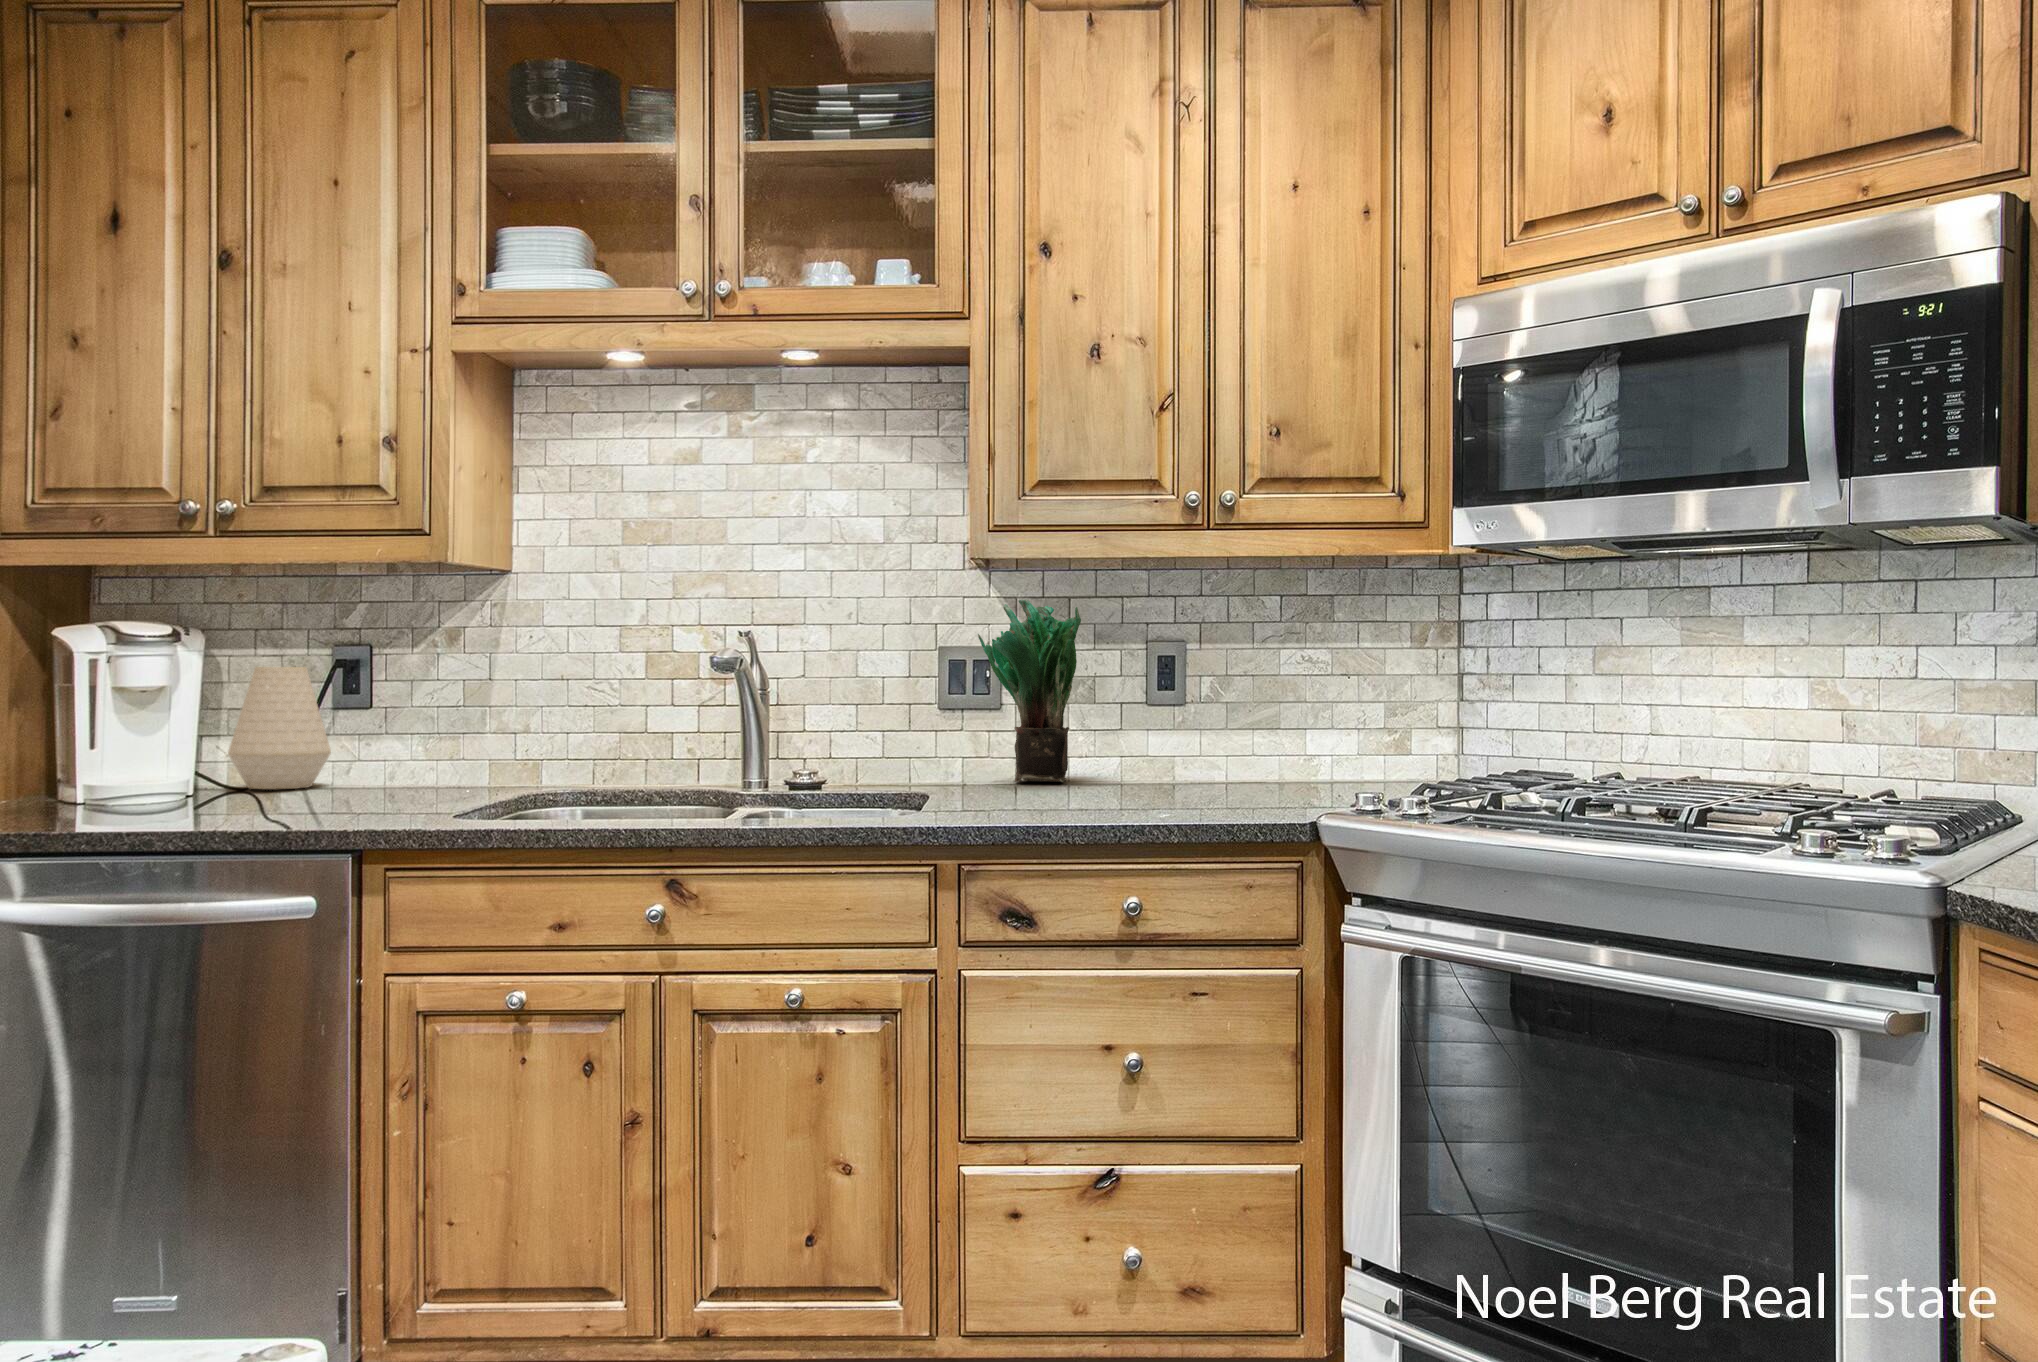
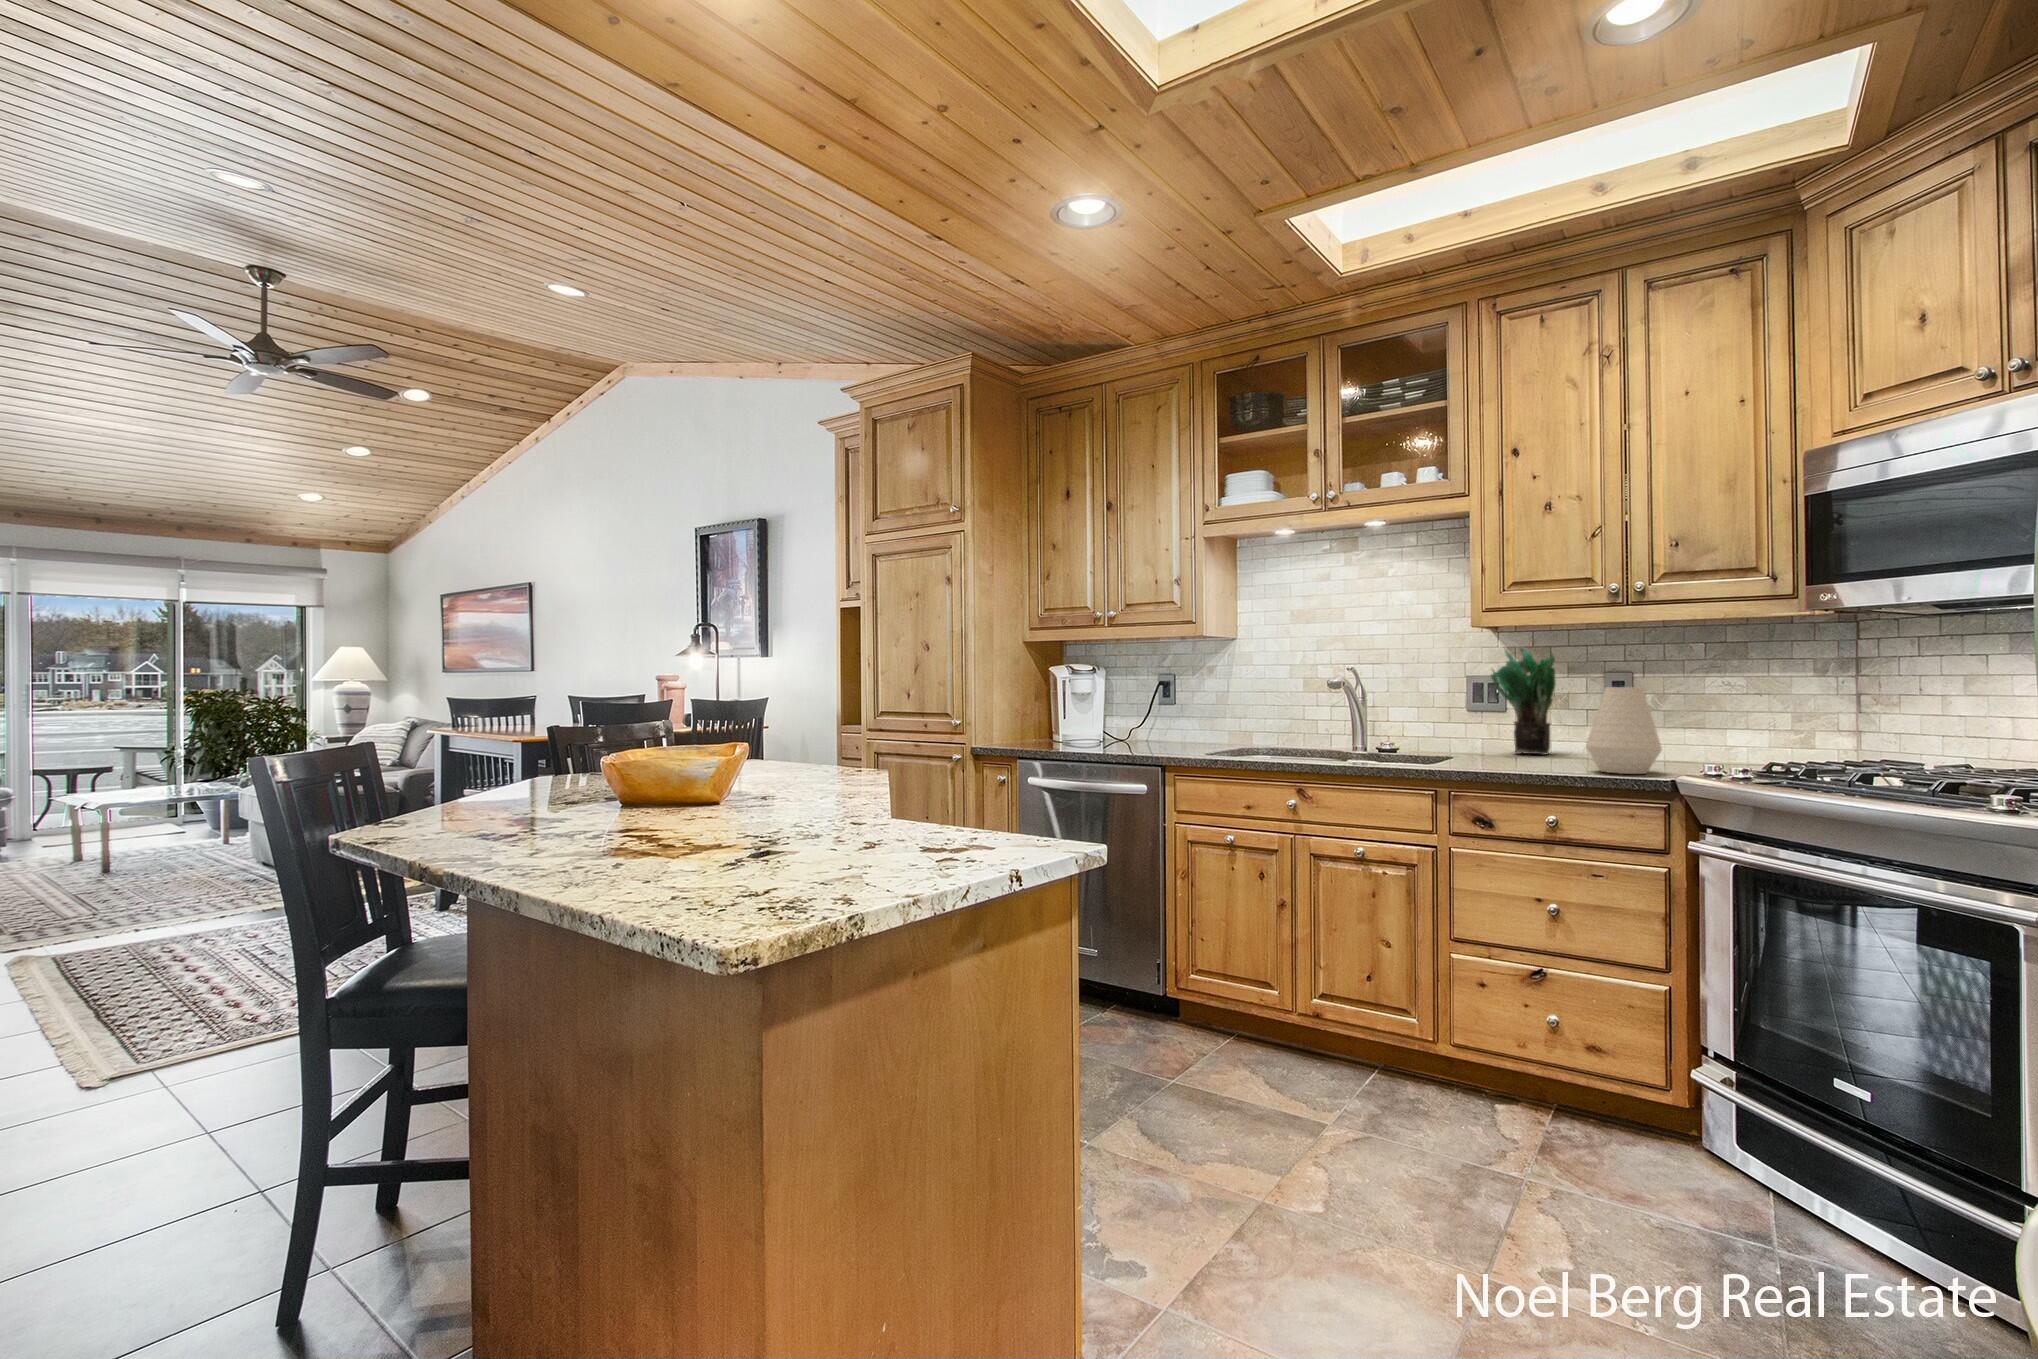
vase: present [228,667,331,789] -> present [1586,687,1662,774]

